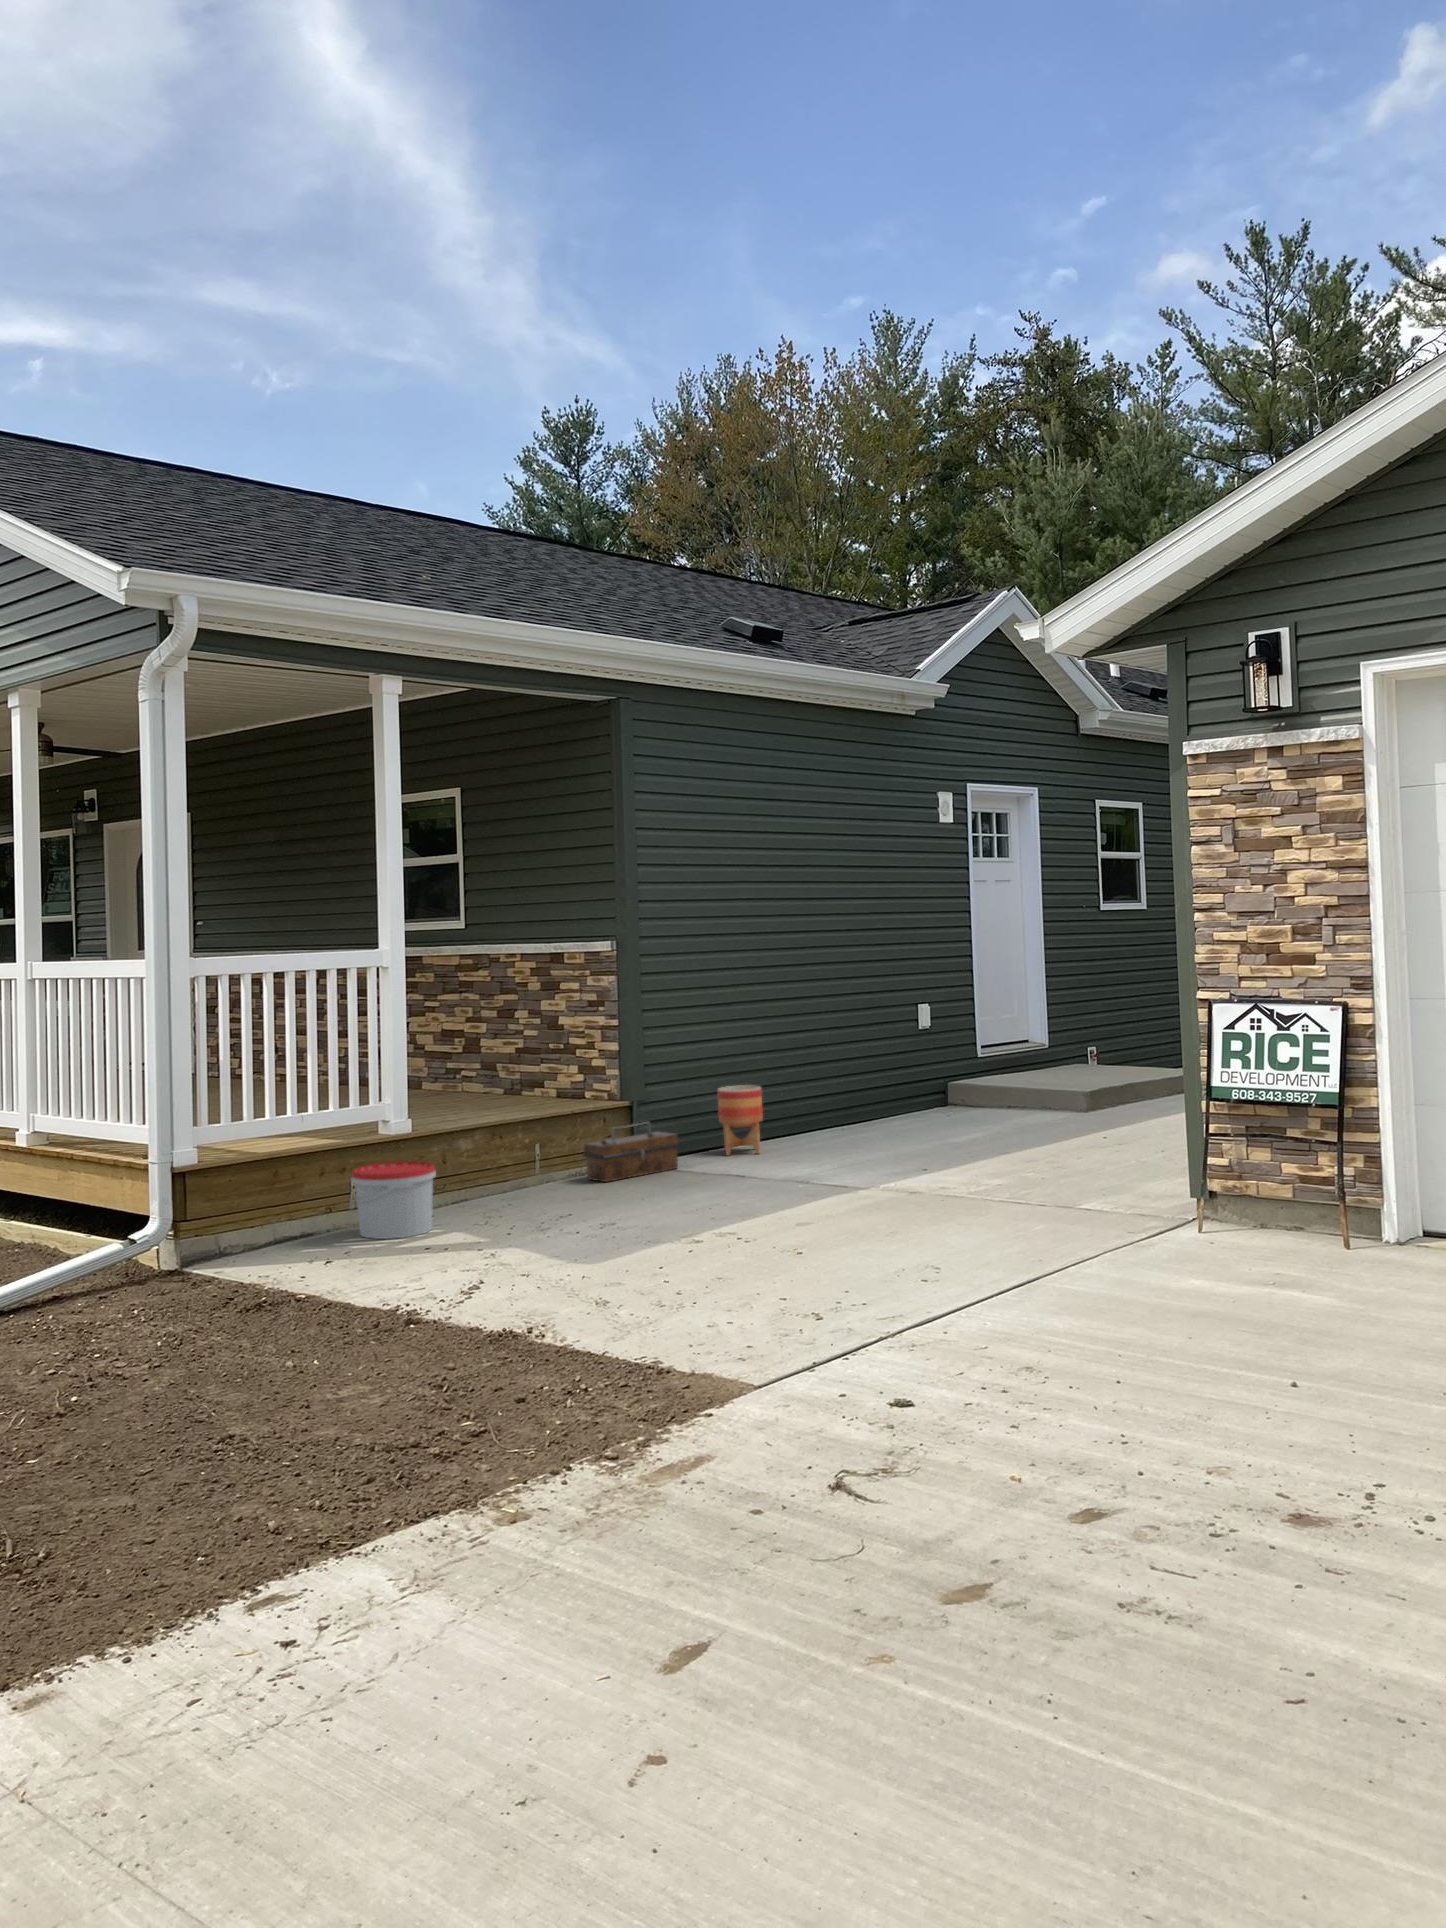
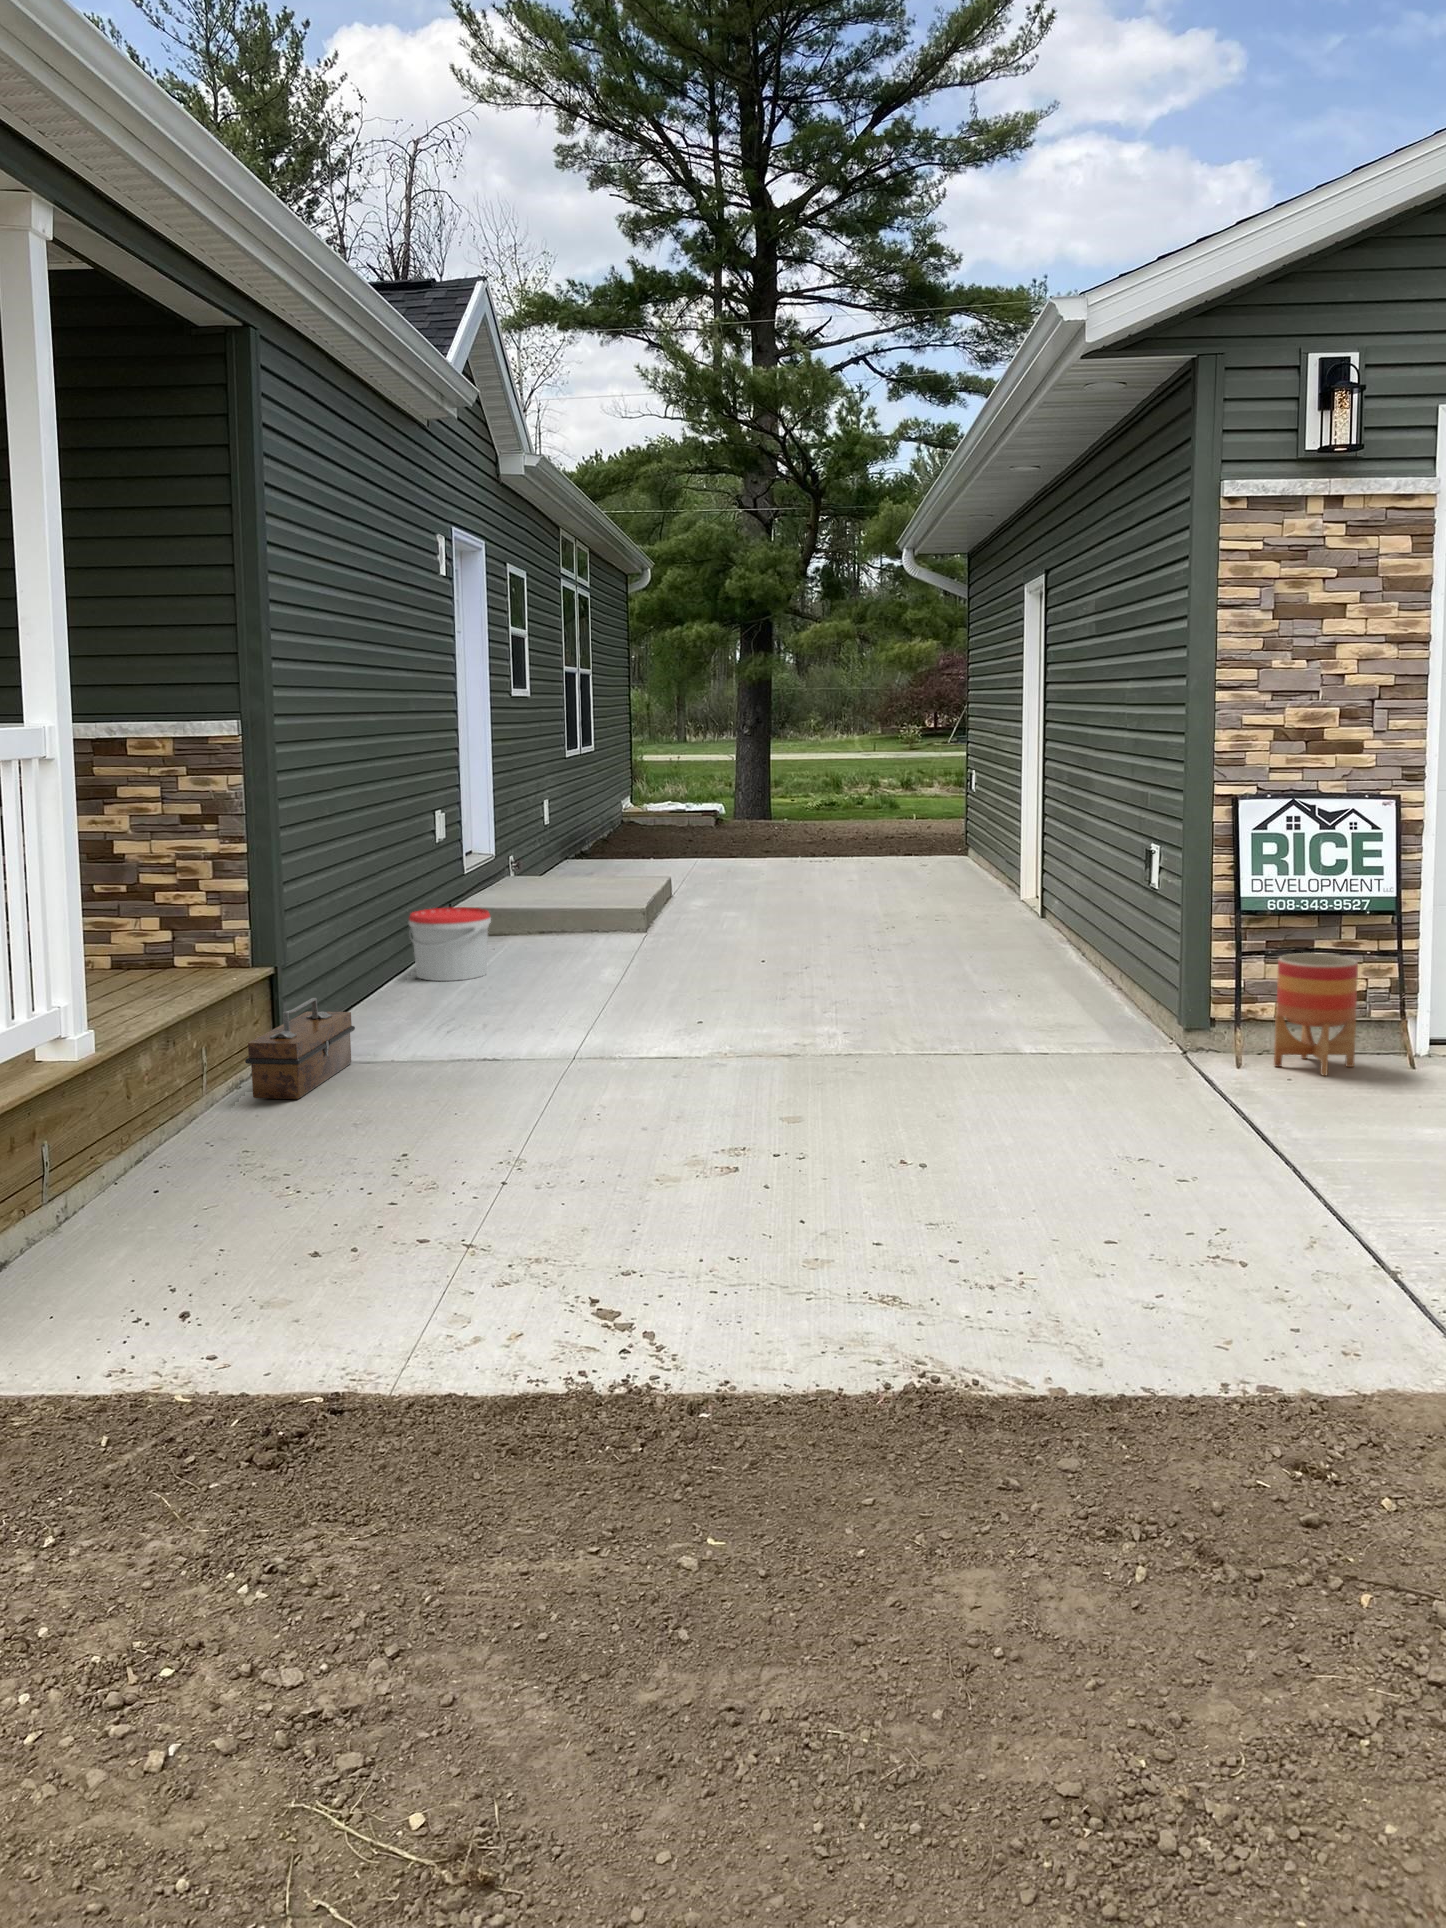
planter: present [718,1085,763,1155] -> present [1274,953,1358,1076]
bucket: present [352,1161,436,1239] -> present [409,907,491,981]

